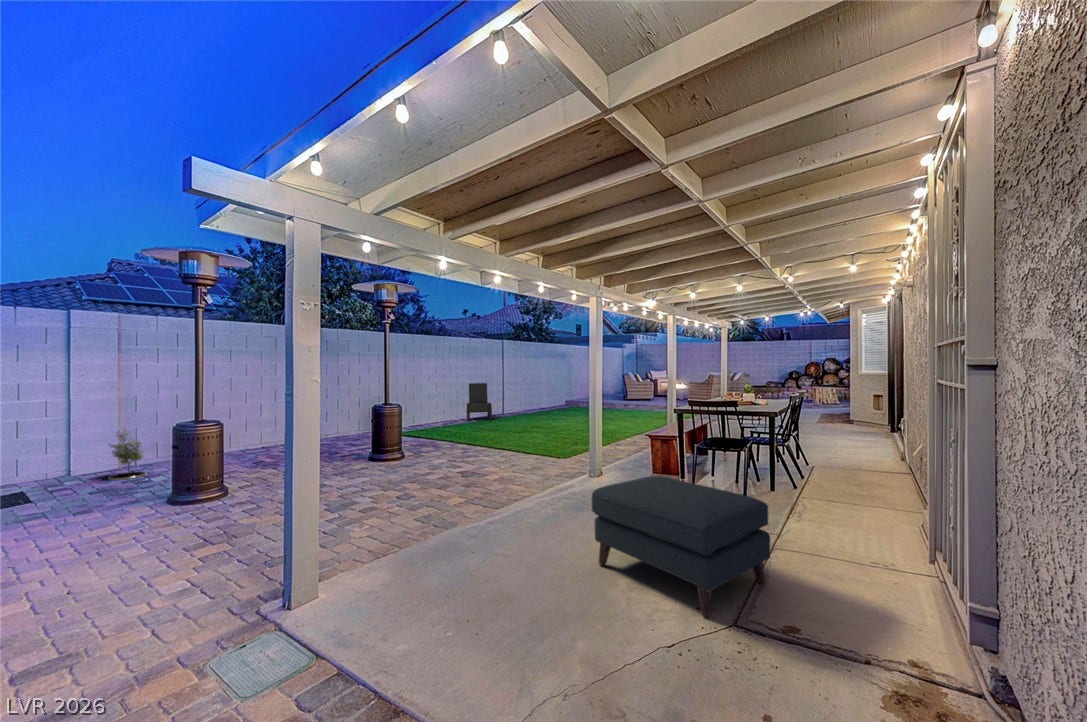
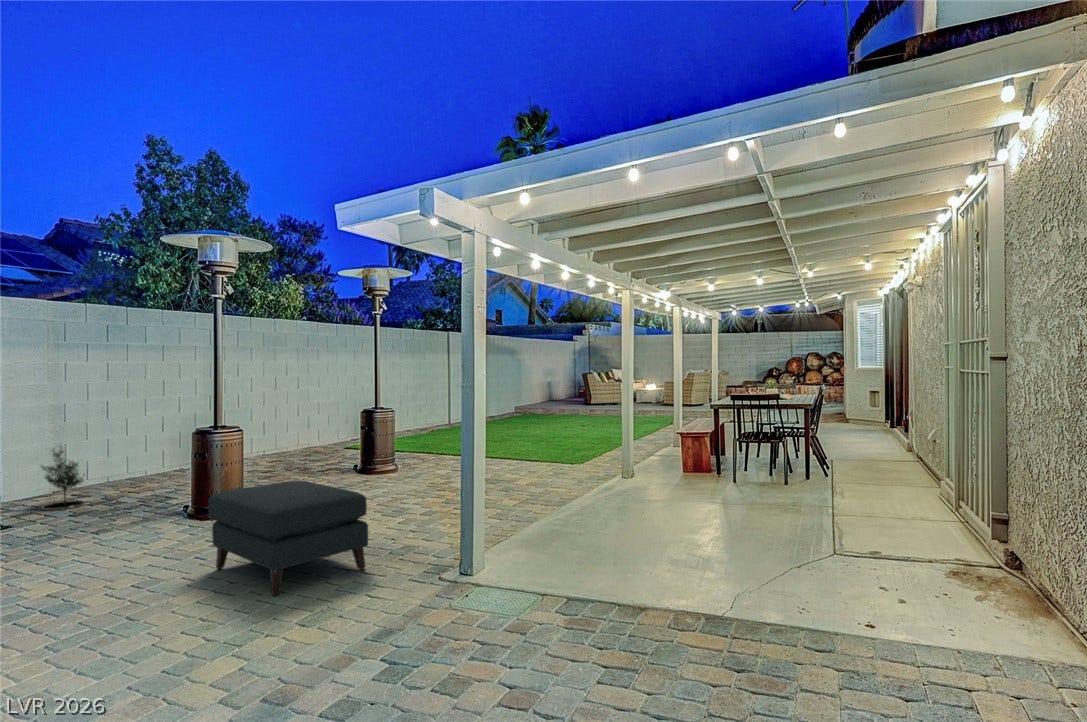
lounge chair: present [466,383,492,421] -> none [405,386,443,434]
ottoman: present [592,476,770,618] -> present [209,481,368,596]

